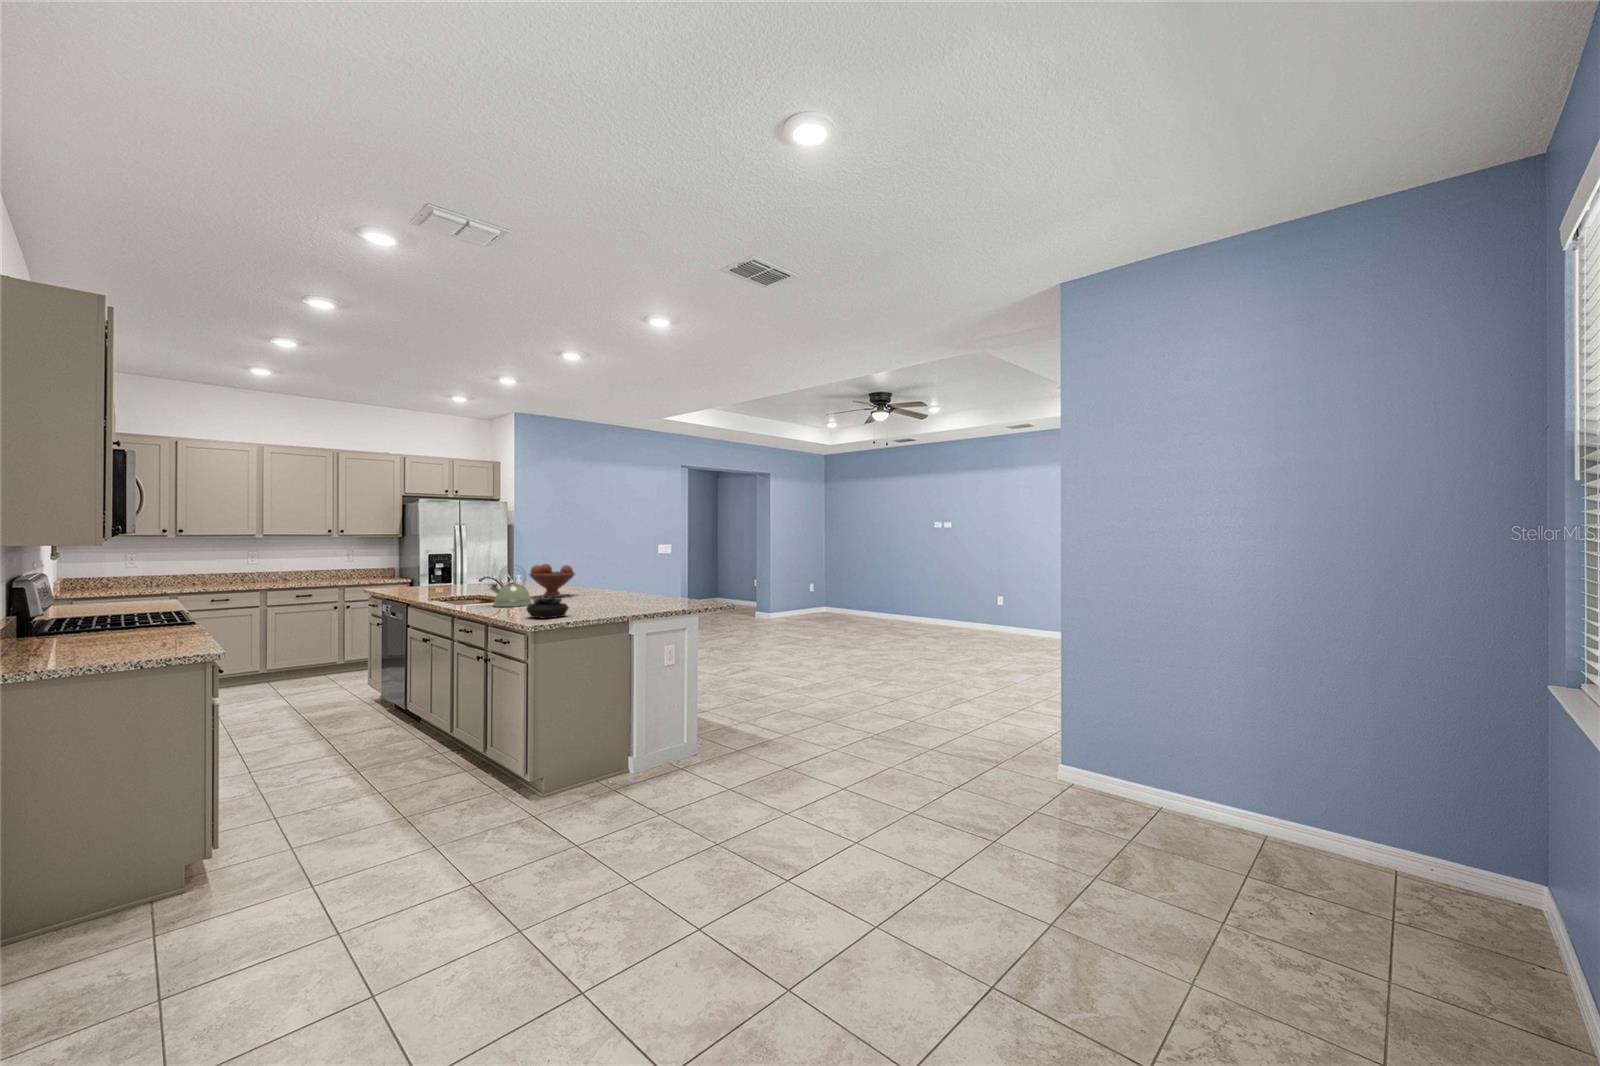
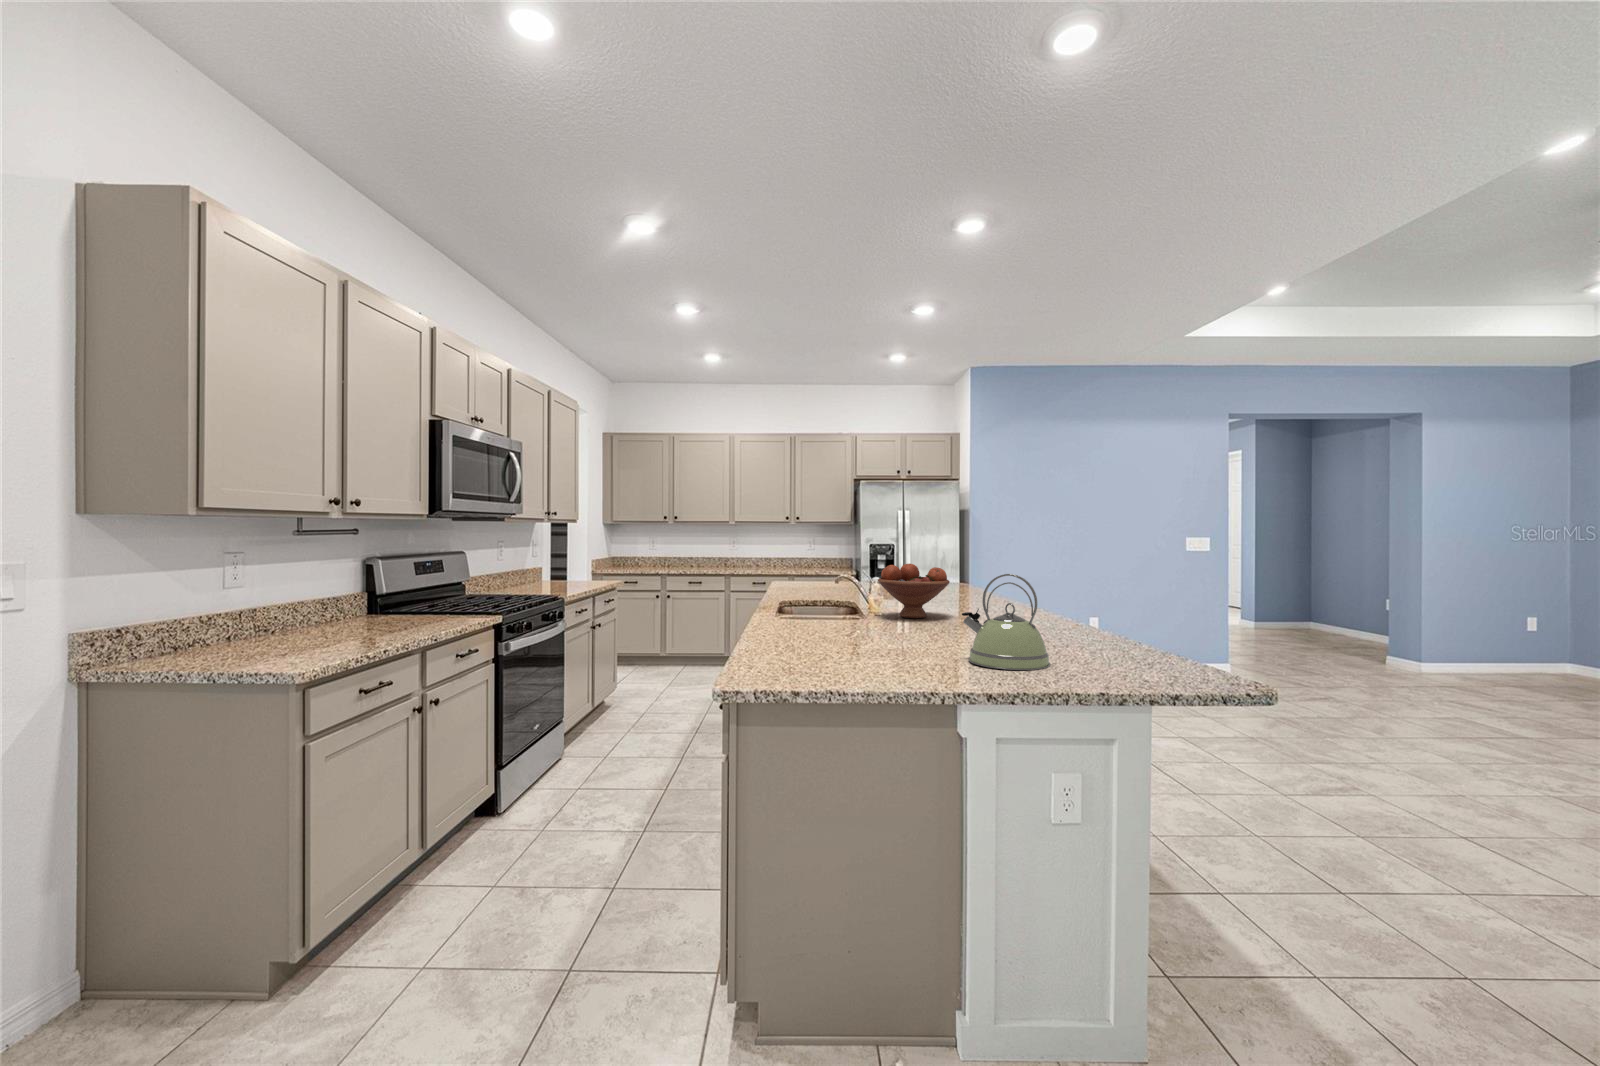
kettle: present [490,573,531,607] -> present [962,574,1050,670]
succulent plant: present [526,596,569,619] -> none [757,626,825,673]

